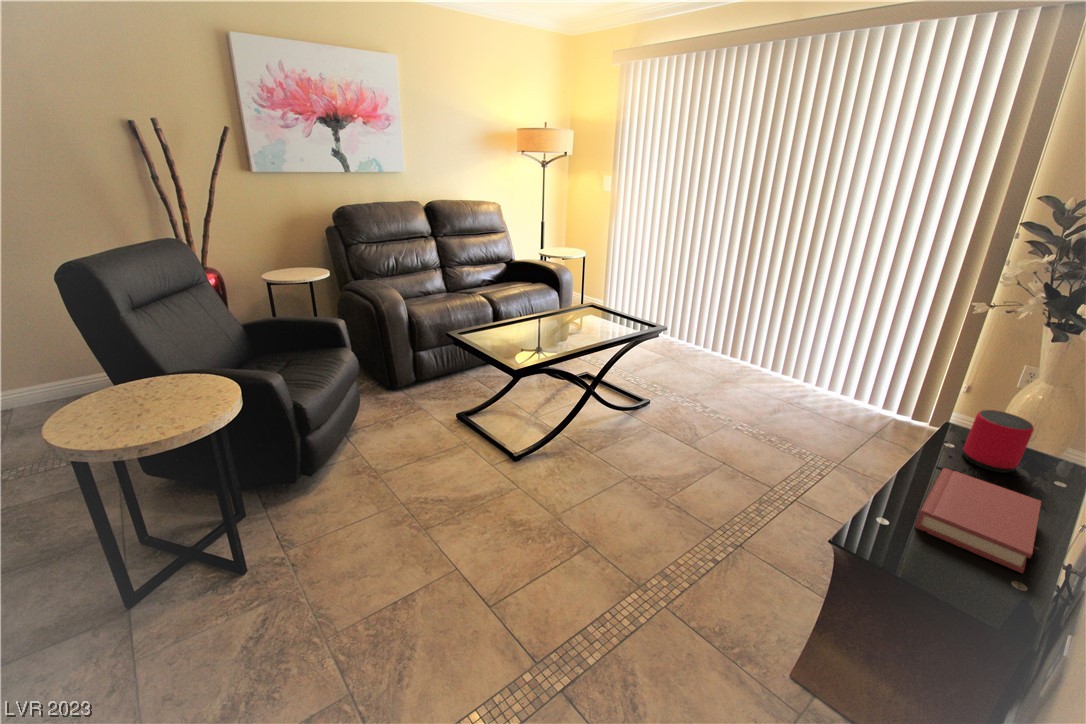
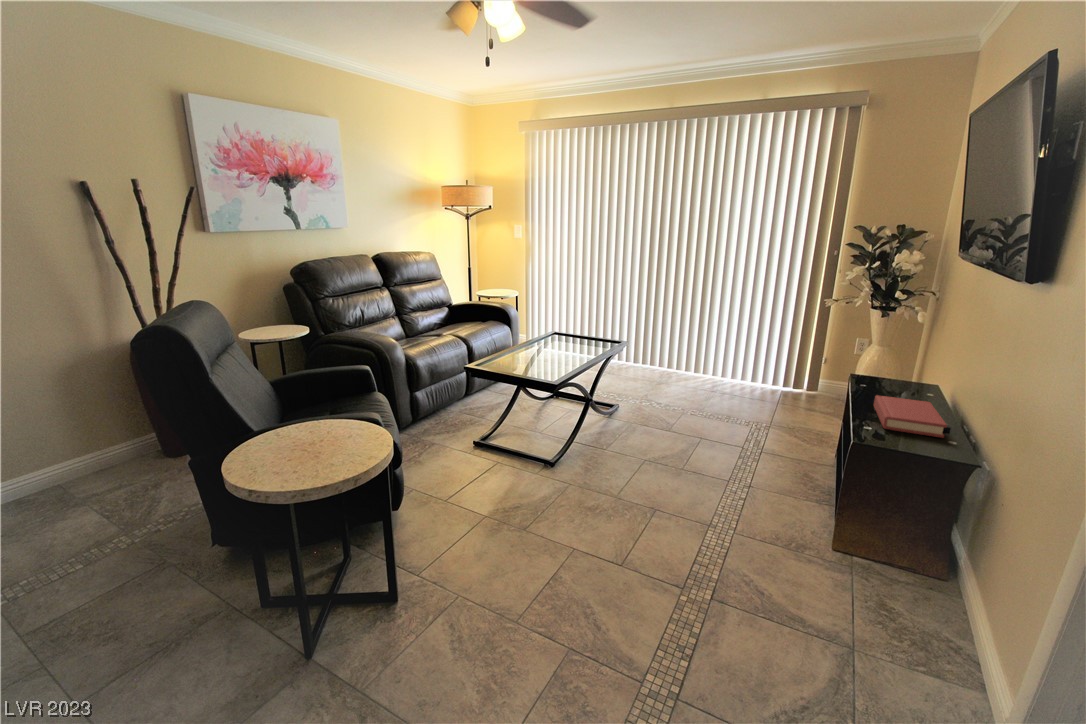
speaker: present [963,410,1034,473] -> none [871,359,908,395]

